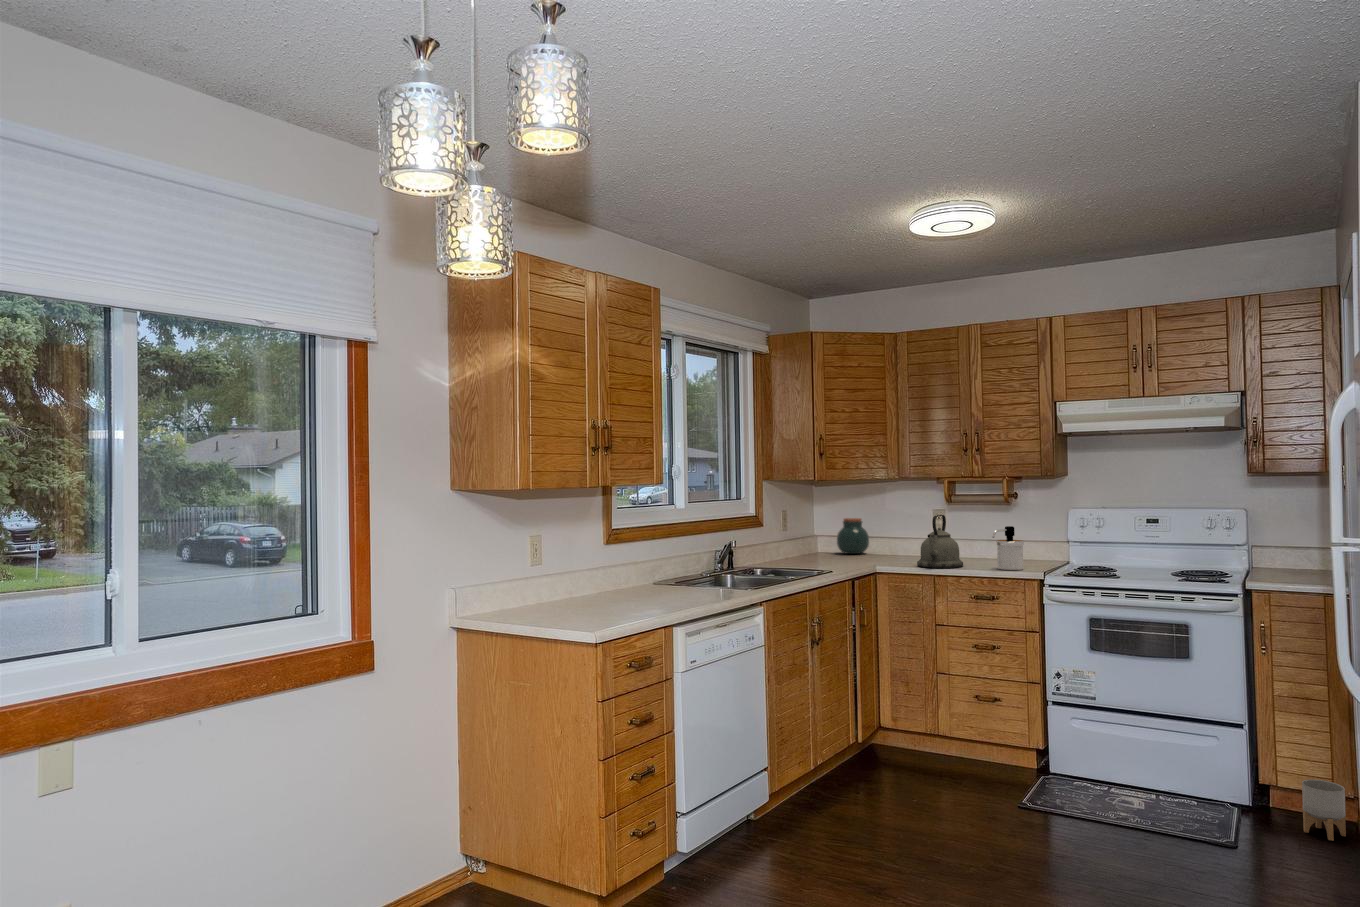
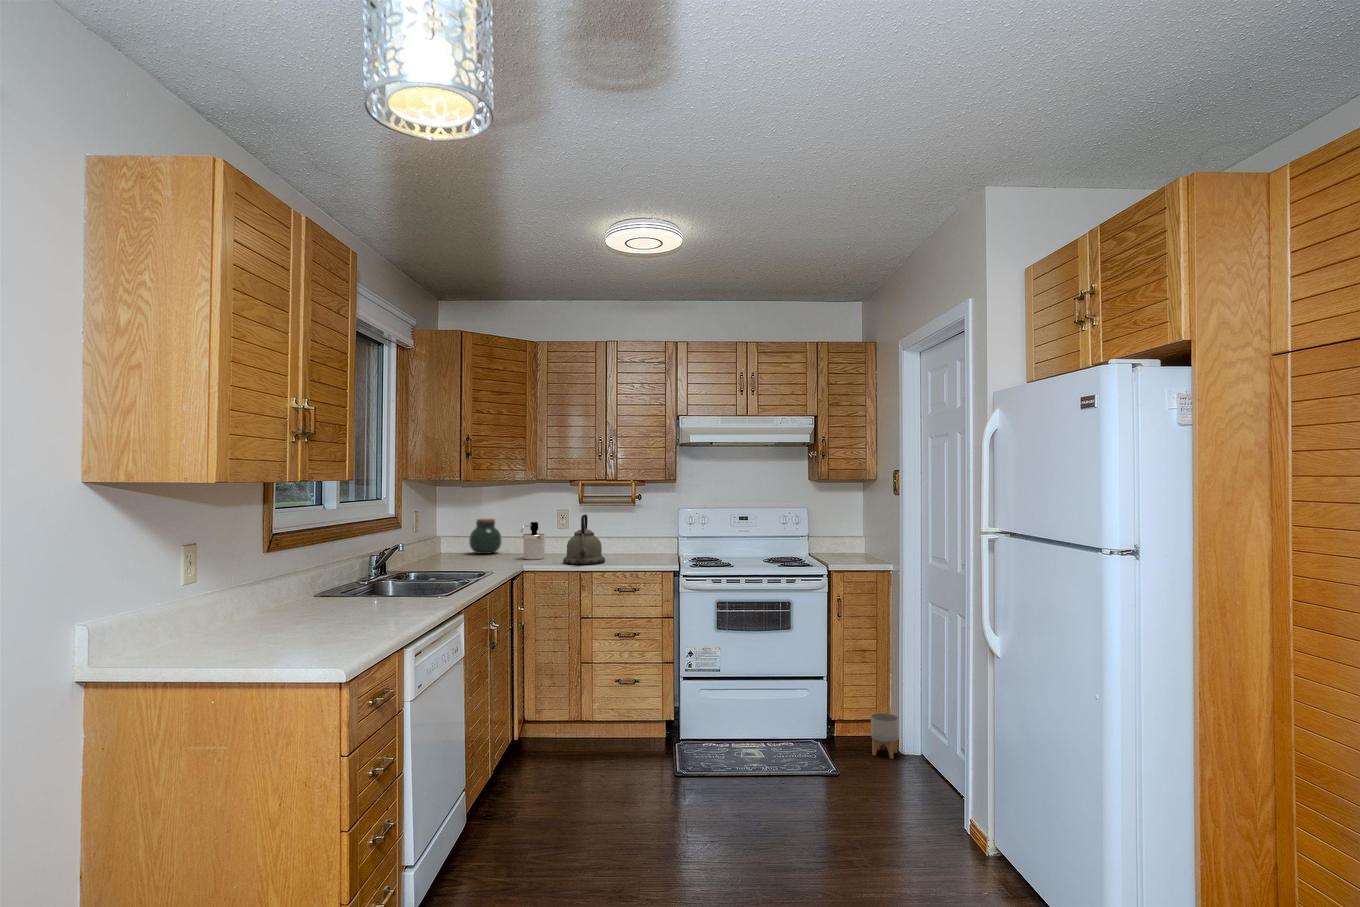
soap dispenser: present [992,526,1024,570] -> present [521,522,545,559]

